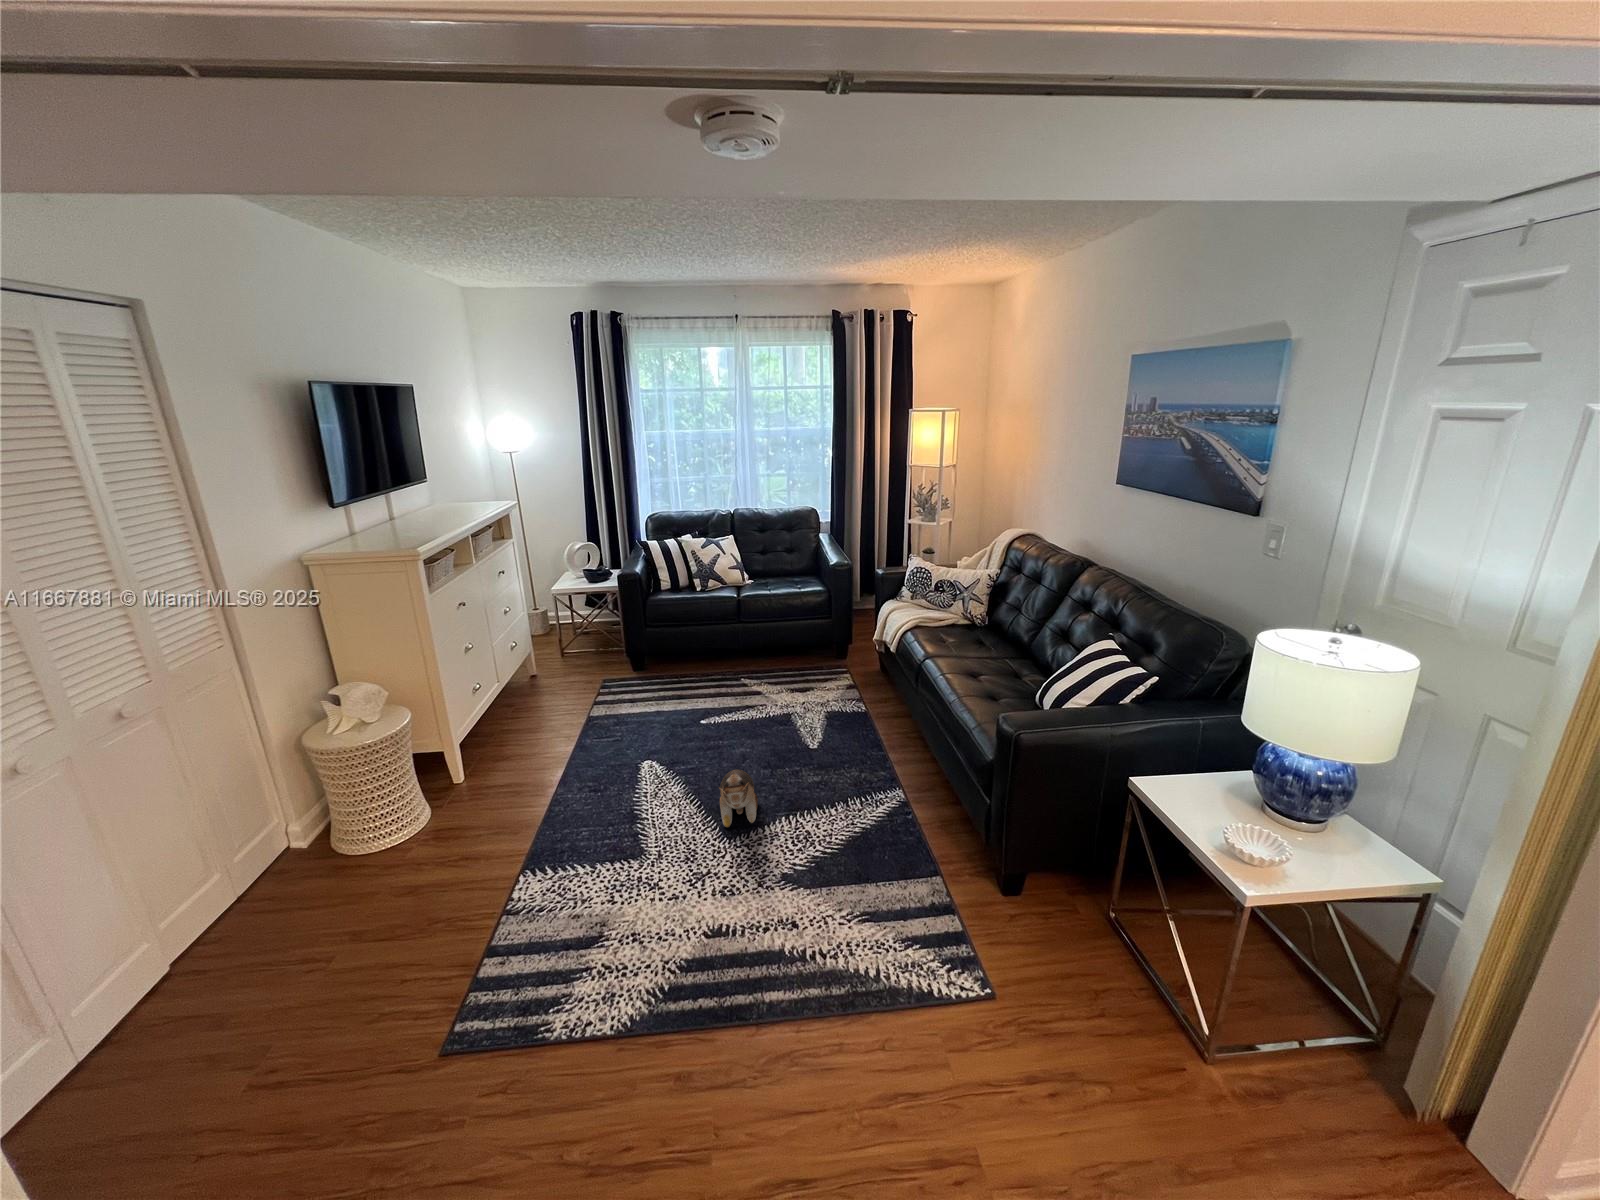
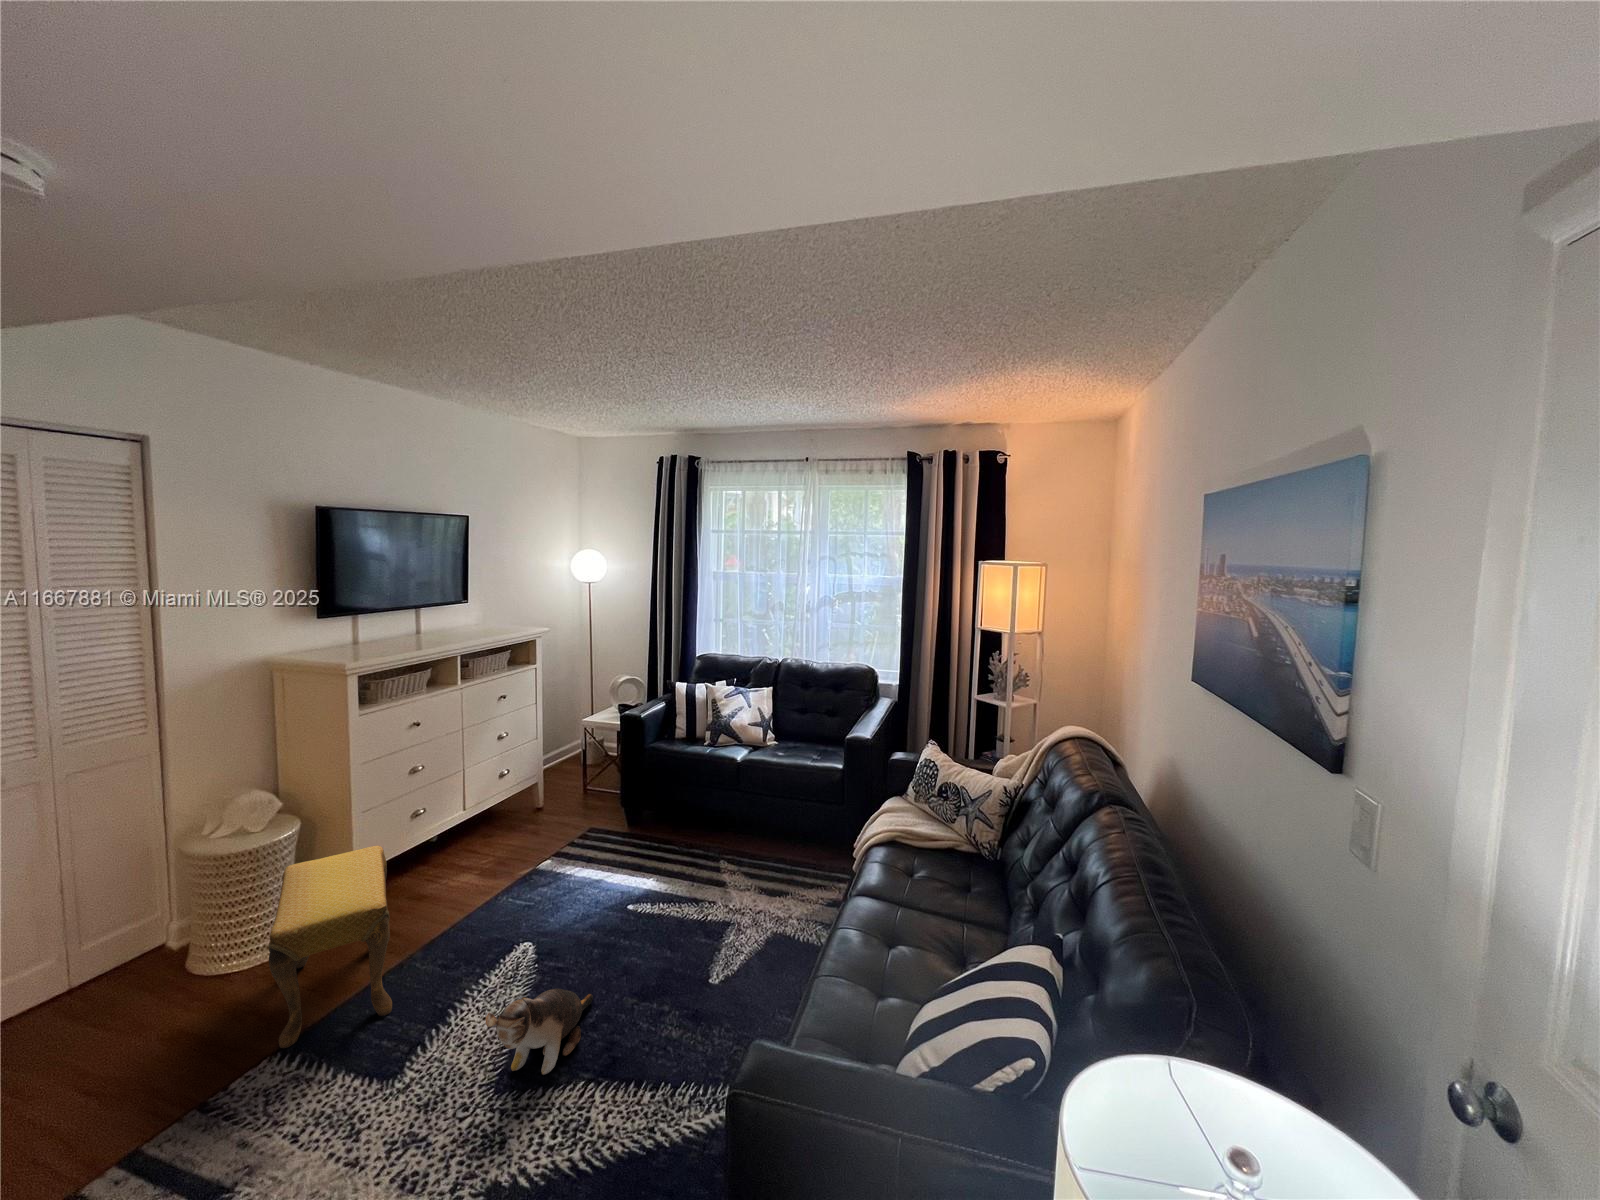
footstool: none [435,708,585,869] -> present [269,846,392,1048]

